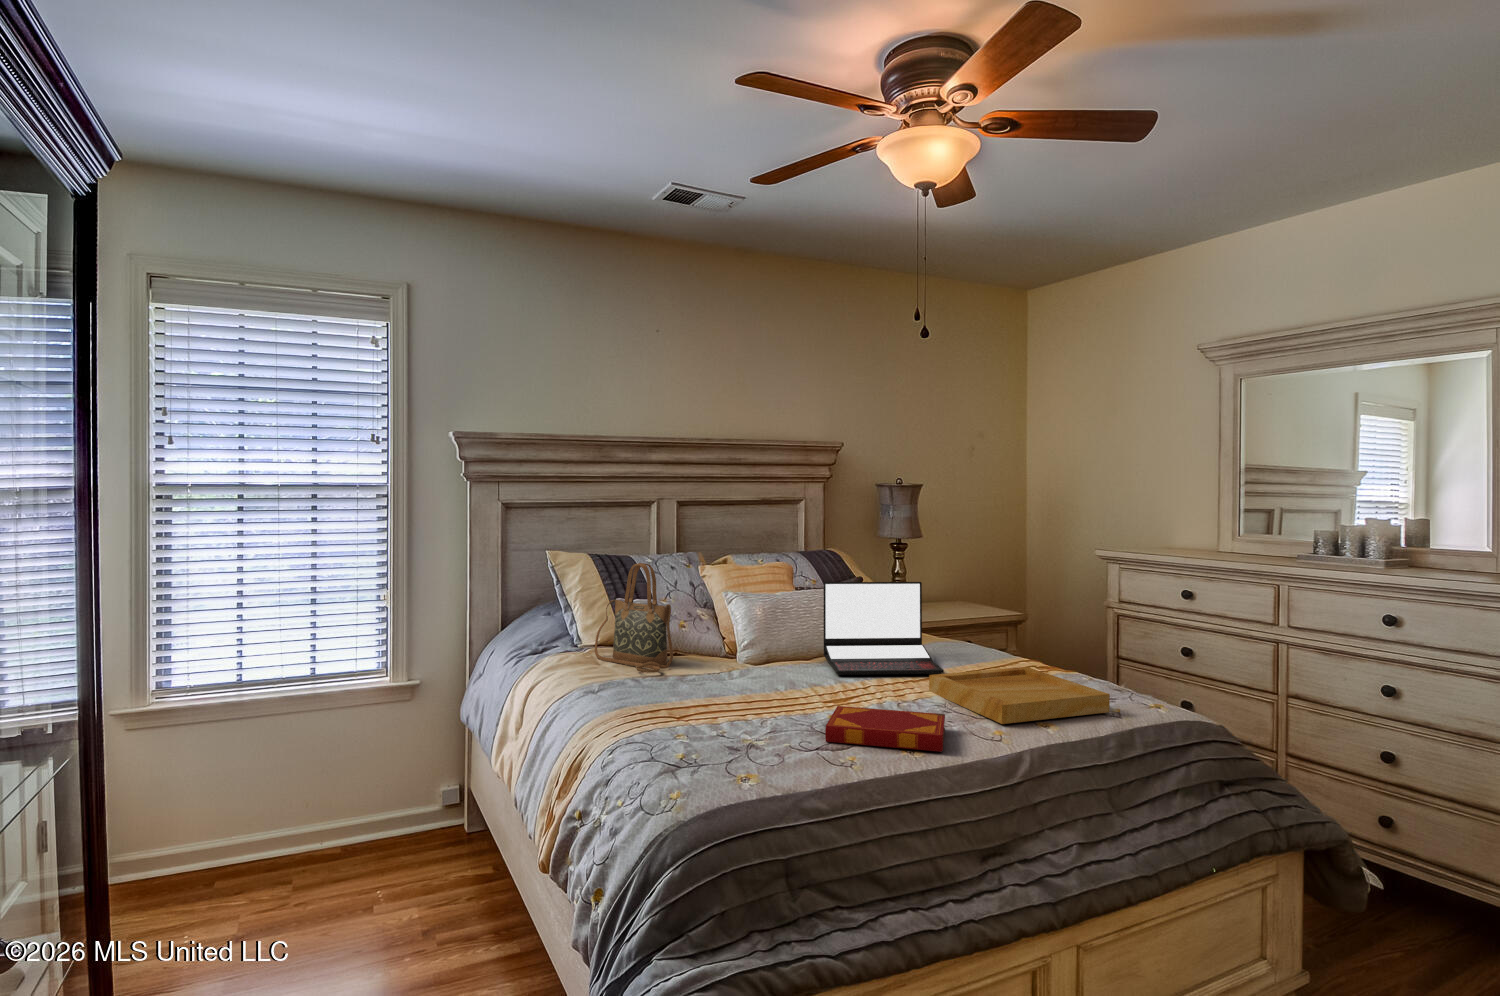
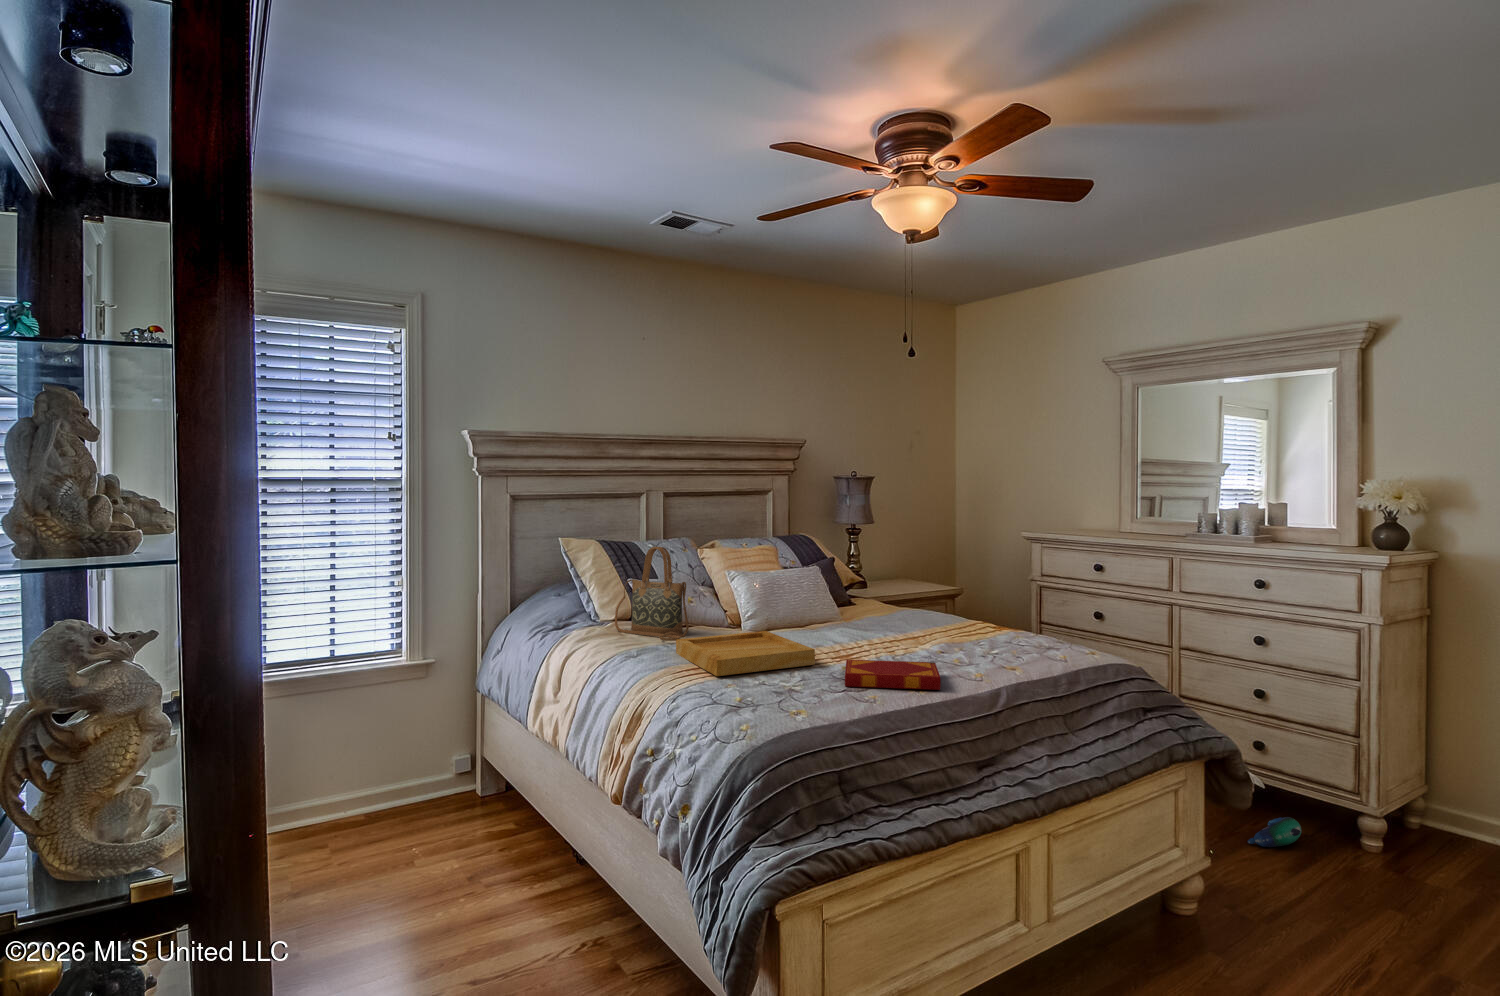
laptop: present [824,582,944,675] -> none [812,559,918,638]
tray: present [929,667,1110,724] -> present [676,631,815,676]
plush toy: none [1370,918,1445,959] -> present [1247,817,1301,848]

